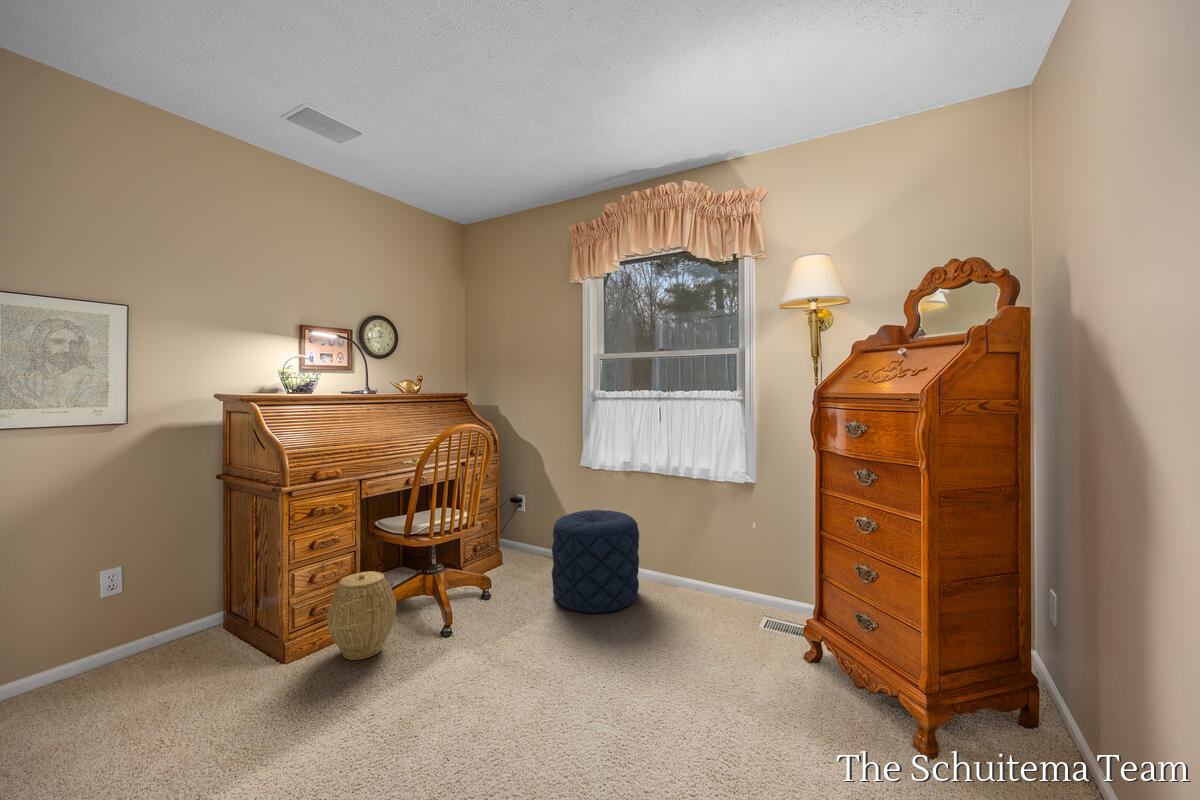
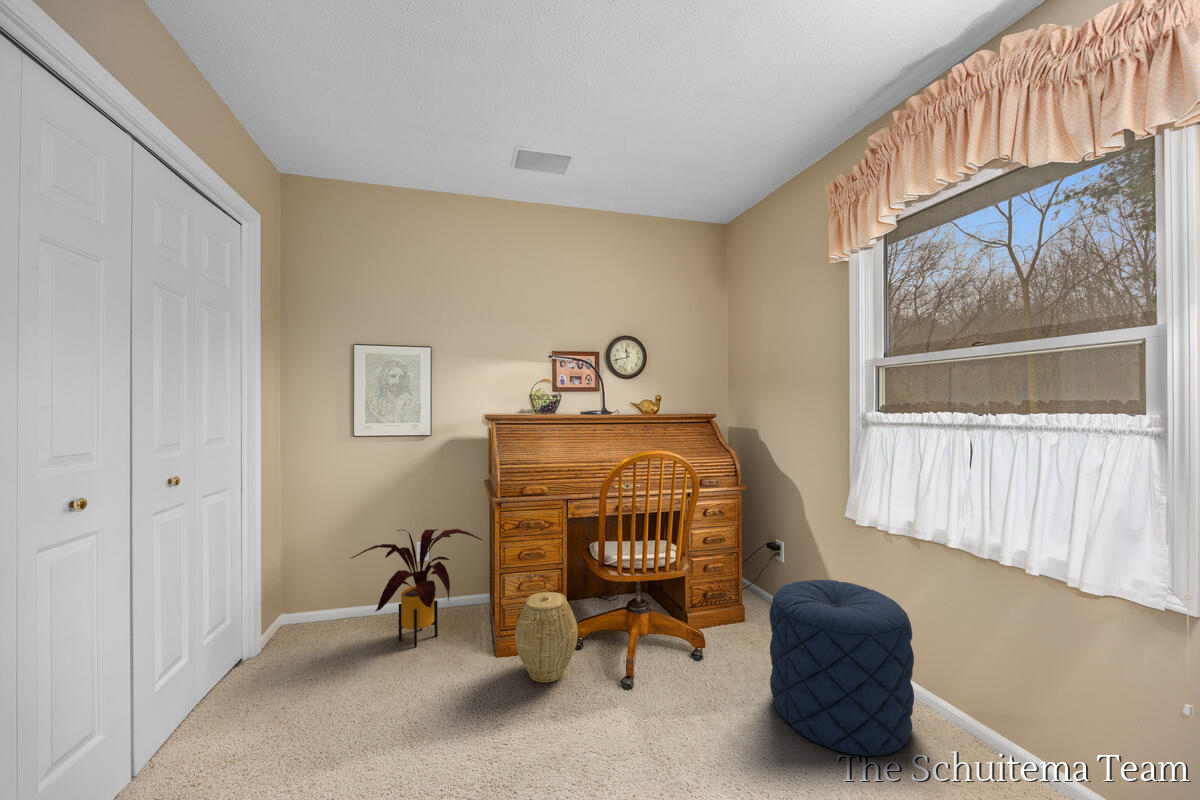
house plant: none [54,536,241,697] -> present [352,529,483,647]

